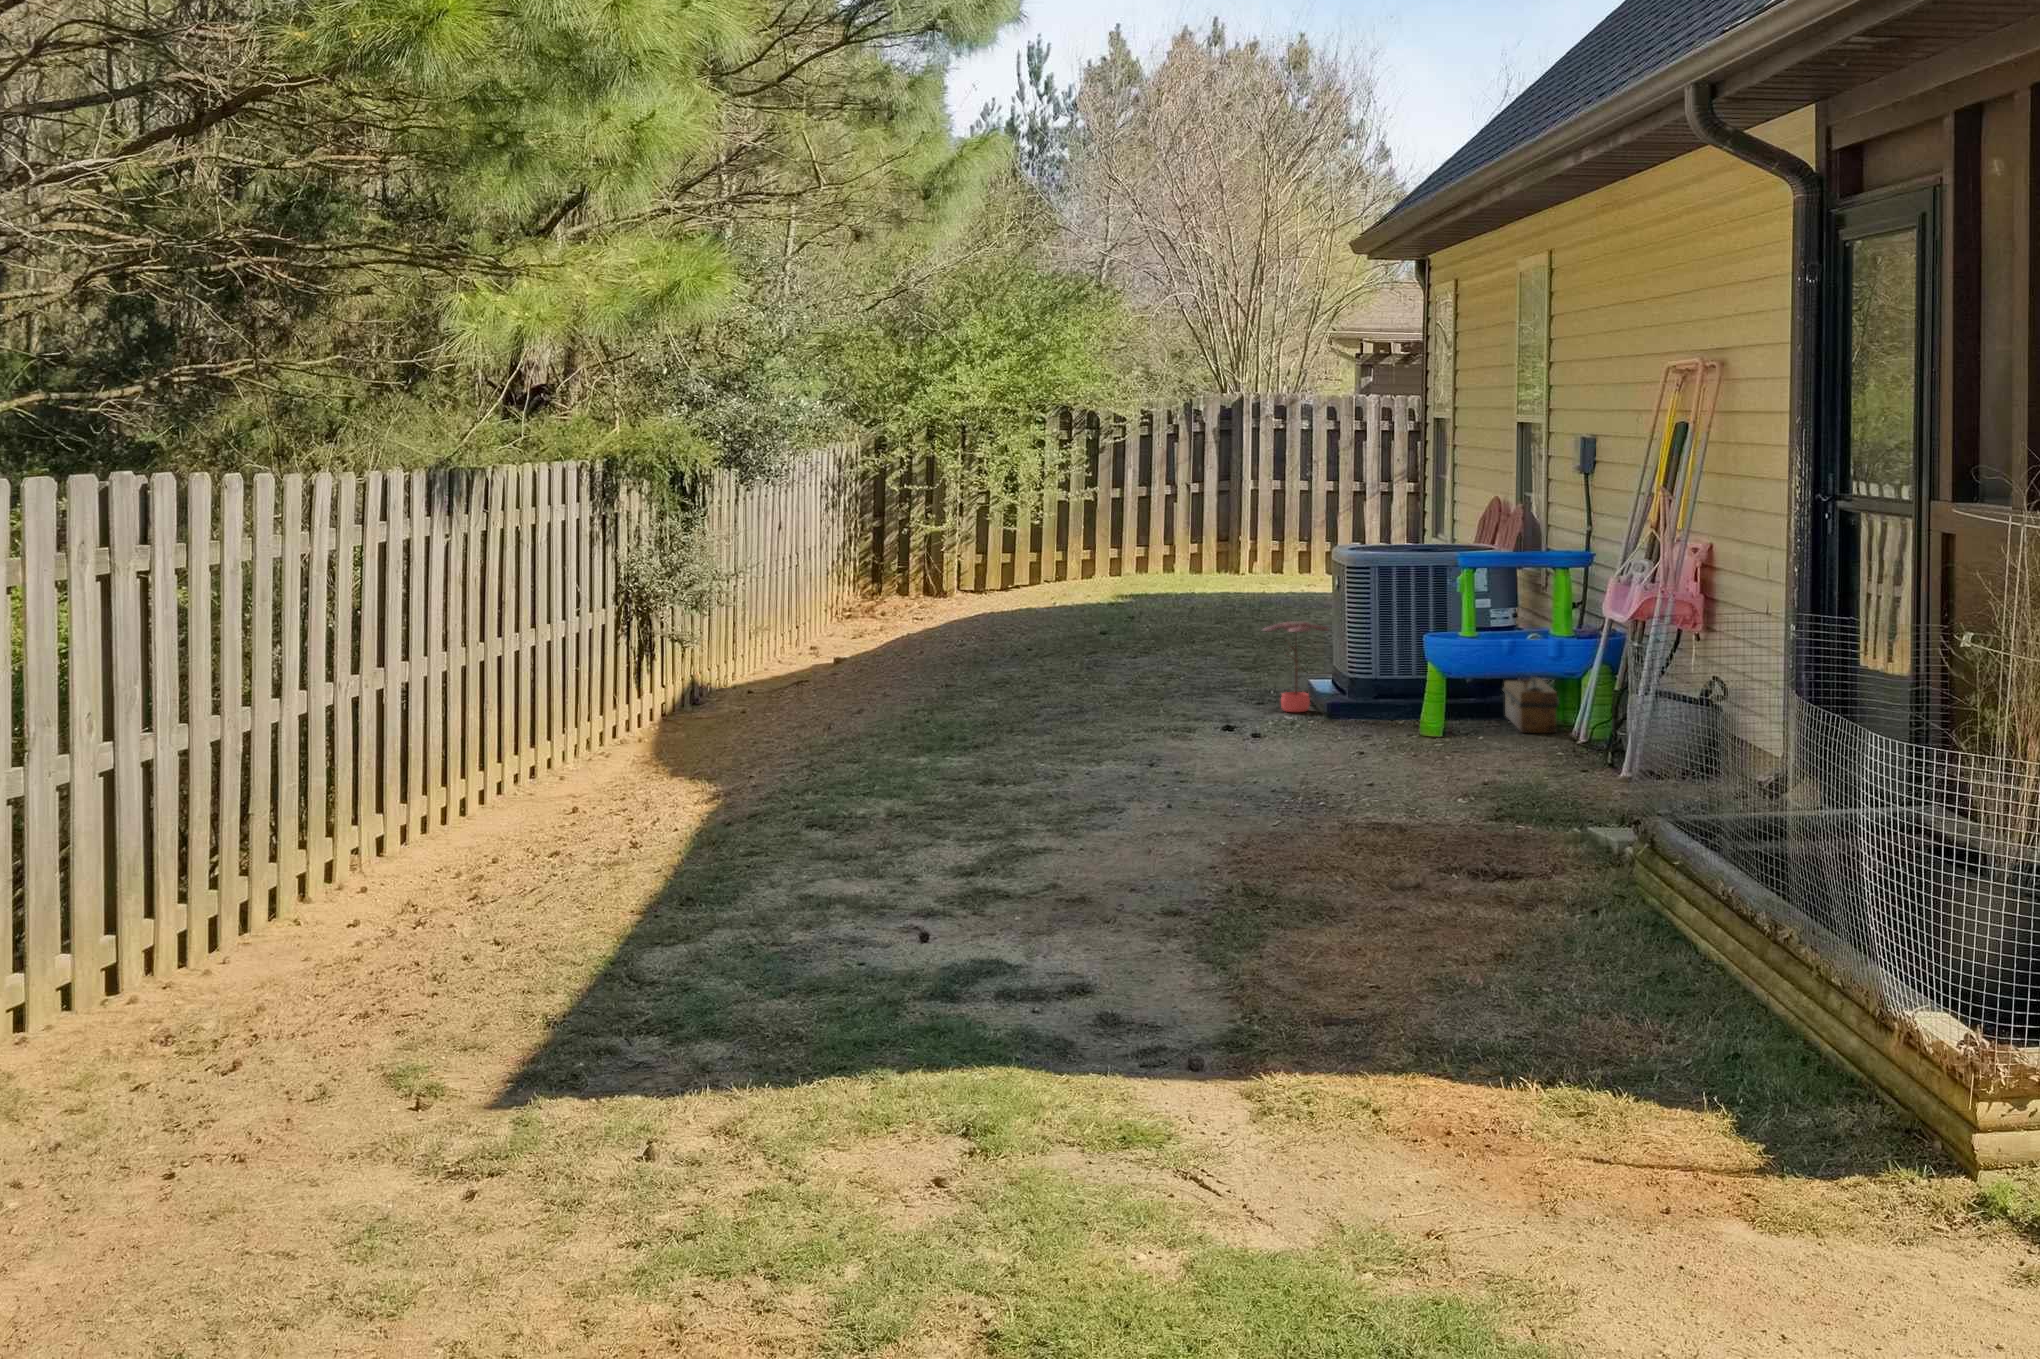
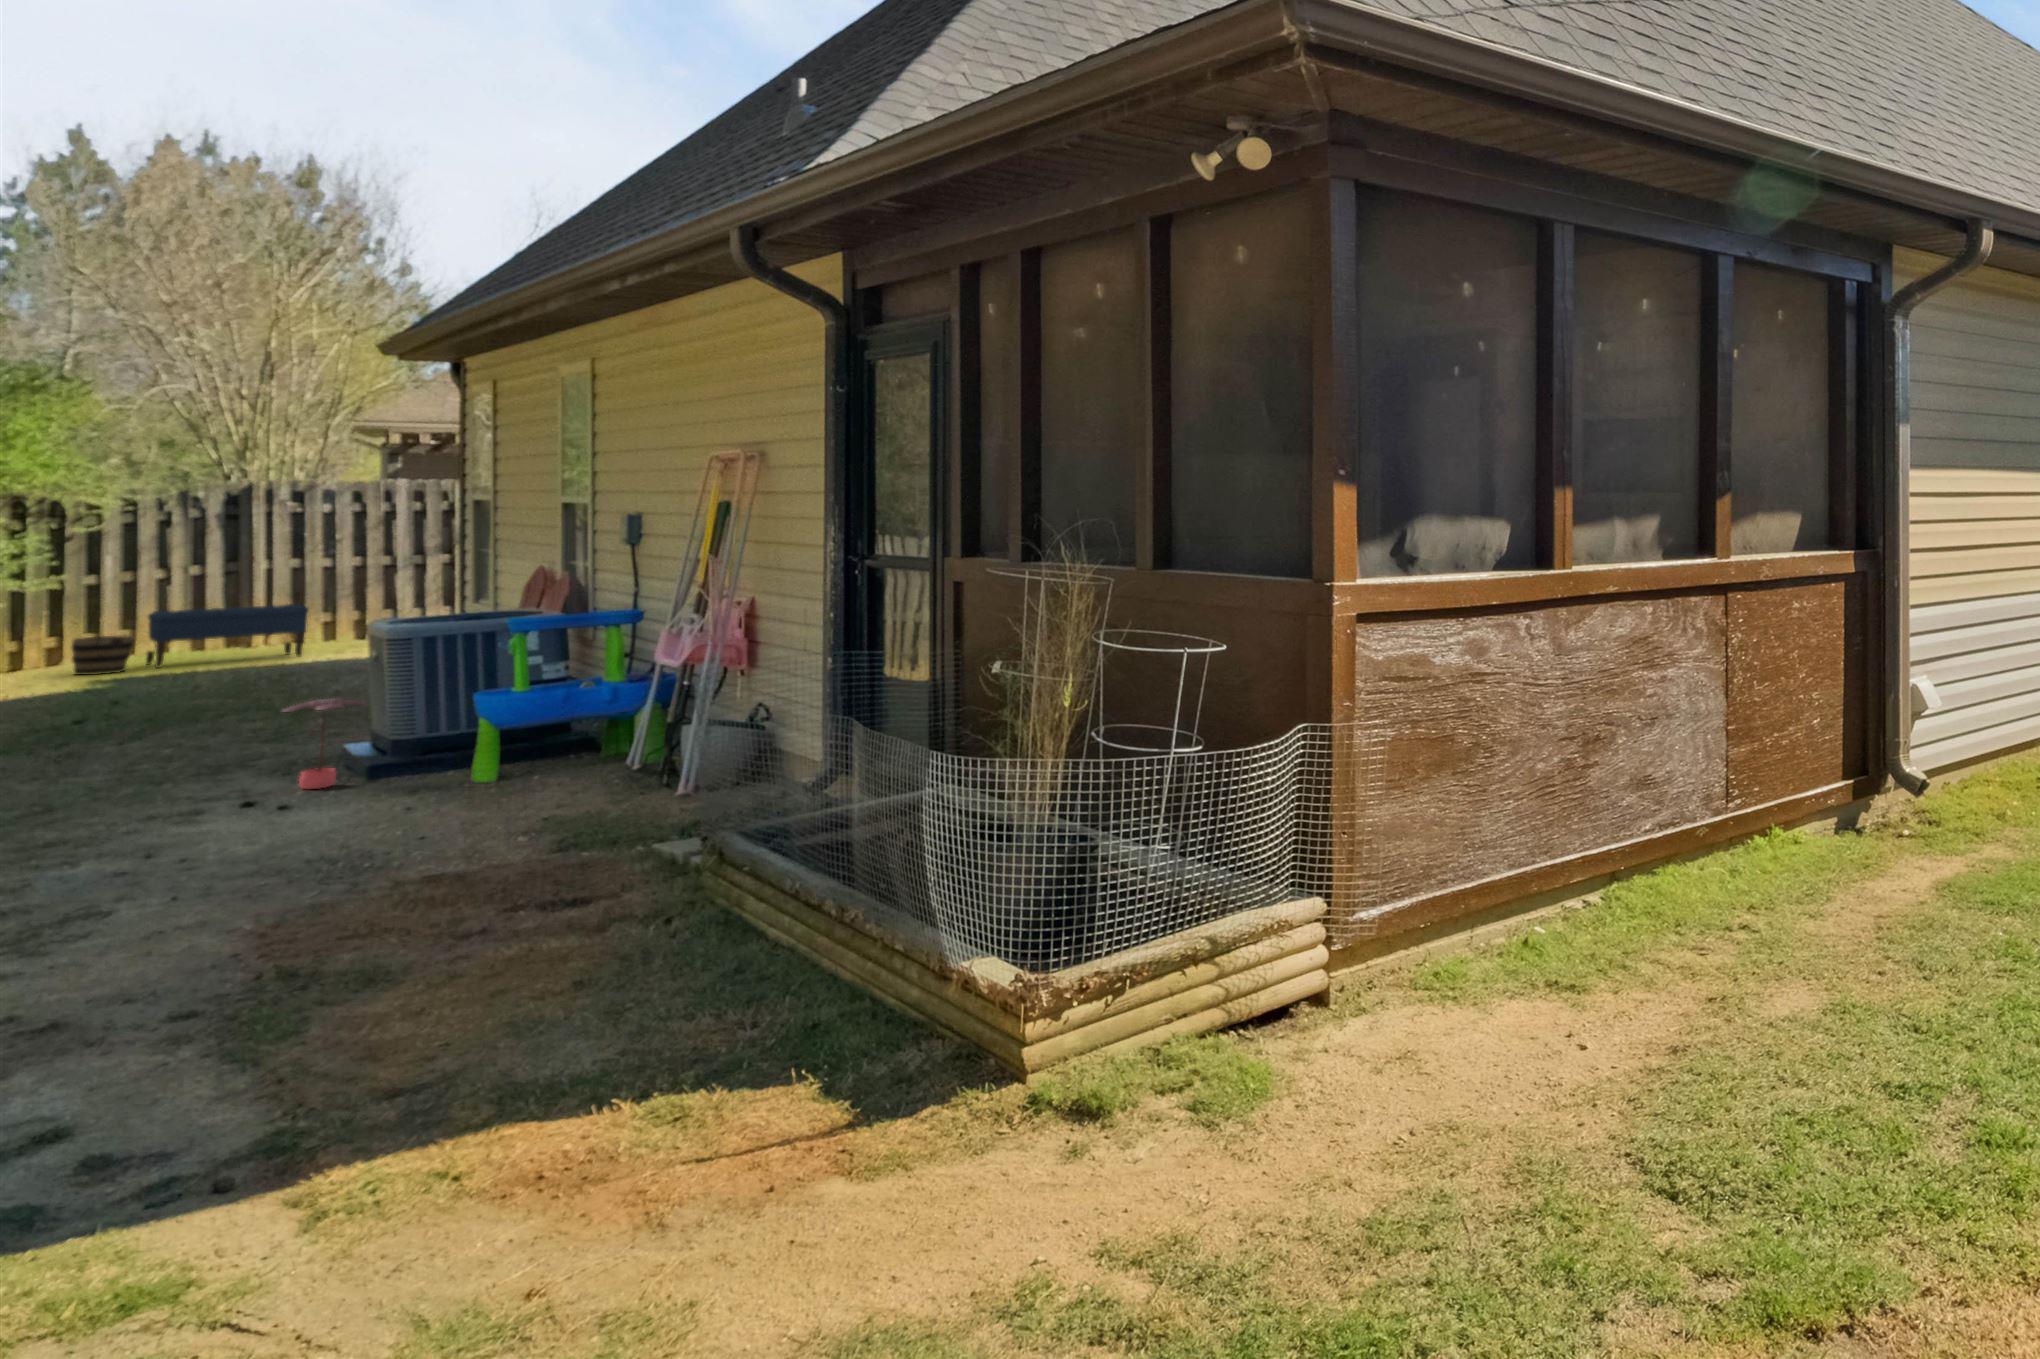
bench: none [1175,526,1295,583] -> present [146,604,308,668]
bucket: none [1124,549,1166,585] -> present [72,635,133,675]
toolbox: present [1502,677,1559,733] -> none [559,716,620,778]

